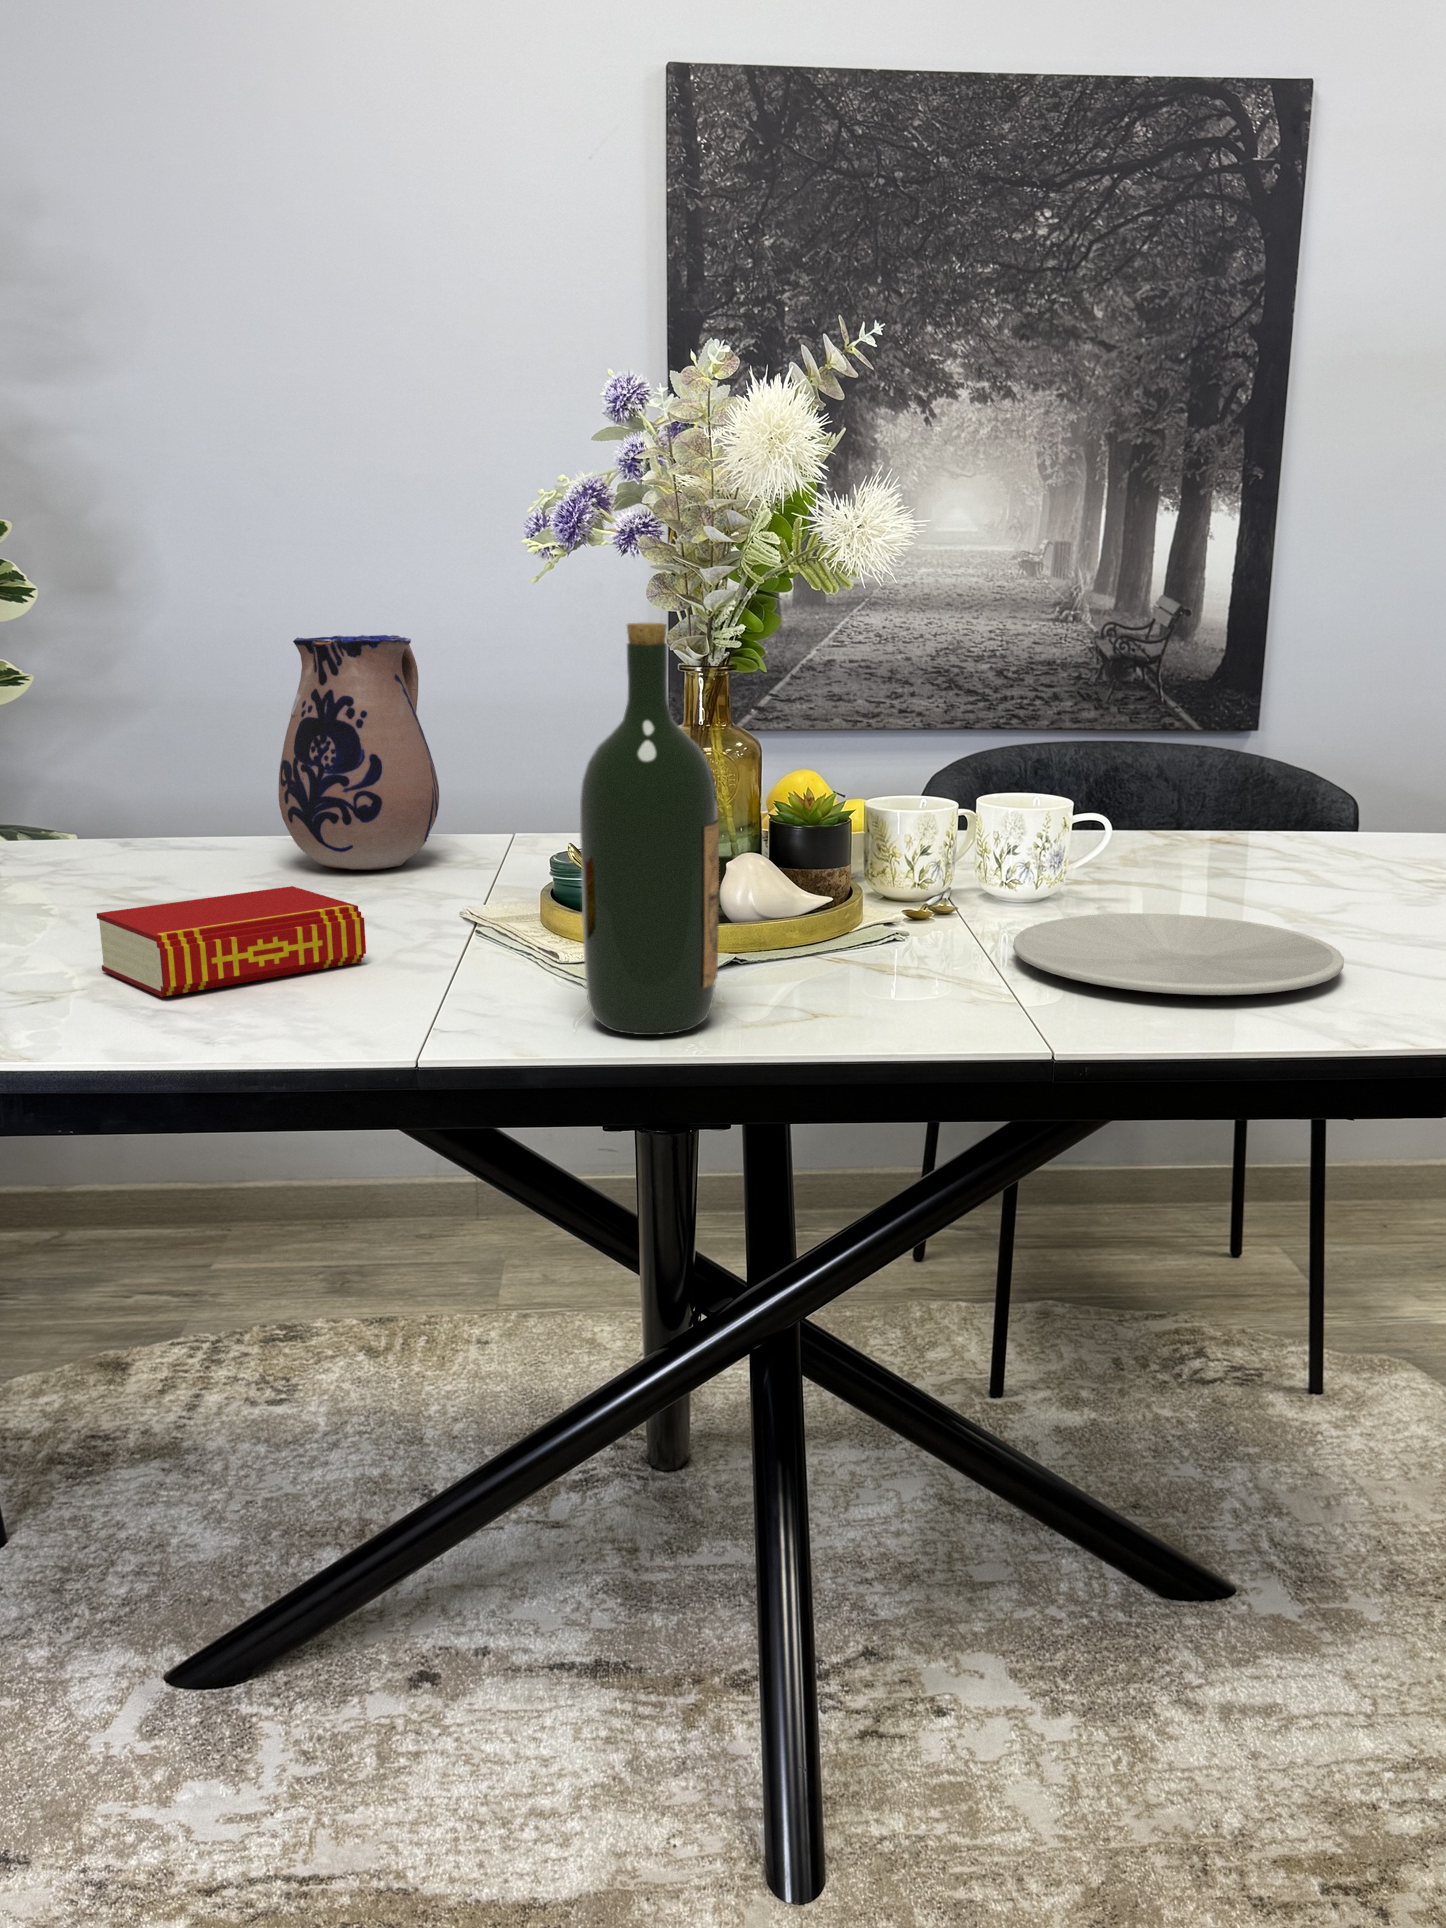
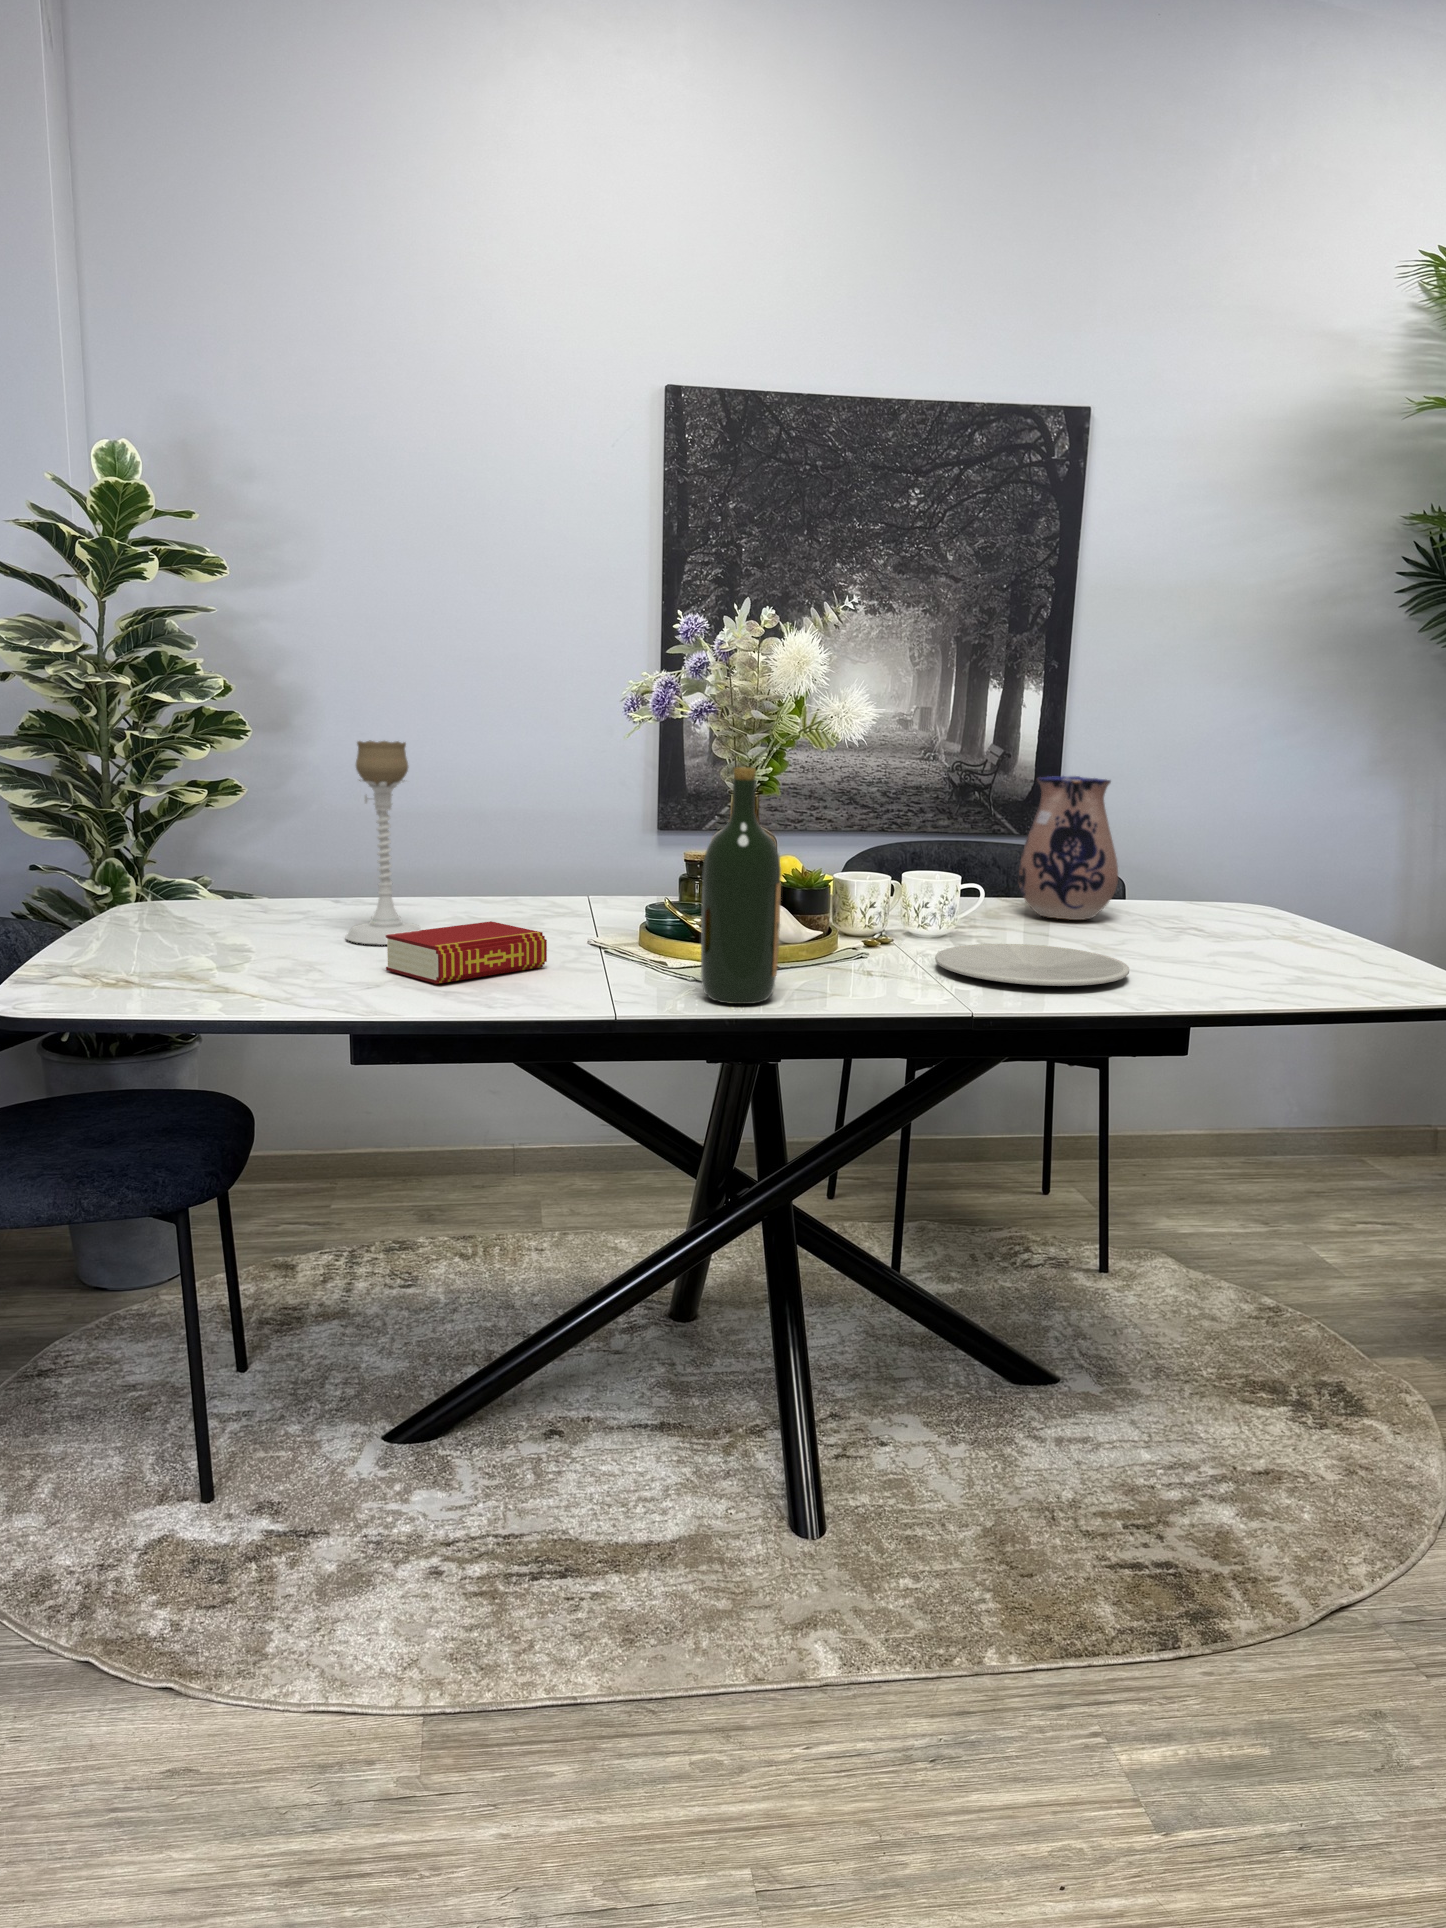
candle holder: none [84,598,219,923] -> present [346,741,421,945]
ceramic pitcher: present [279,635,439,870] -> present [1018,776,1118,920]

